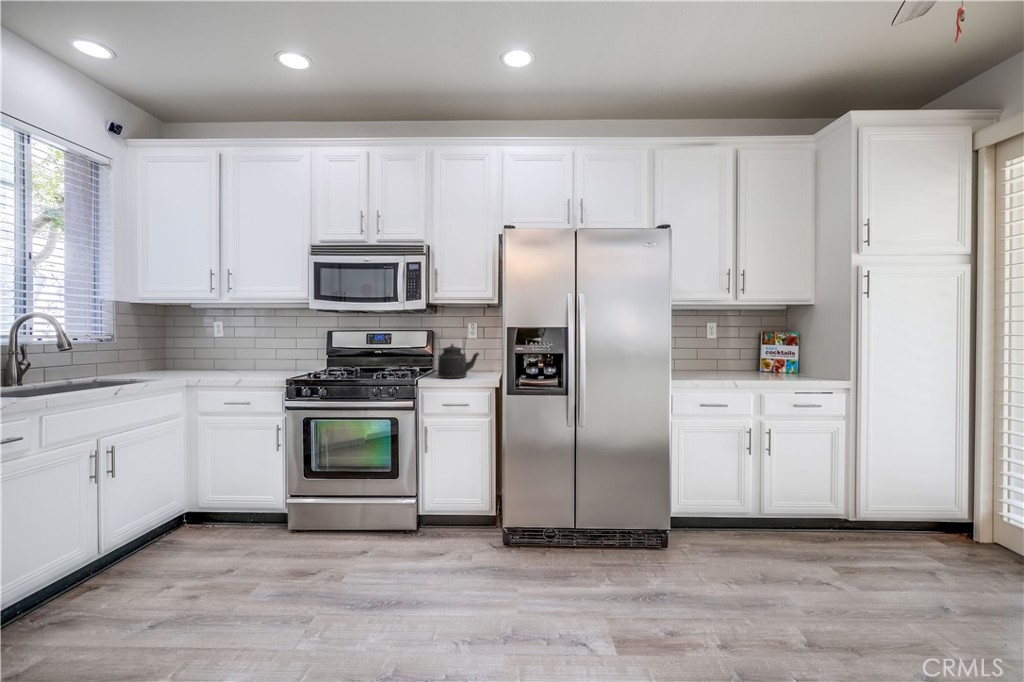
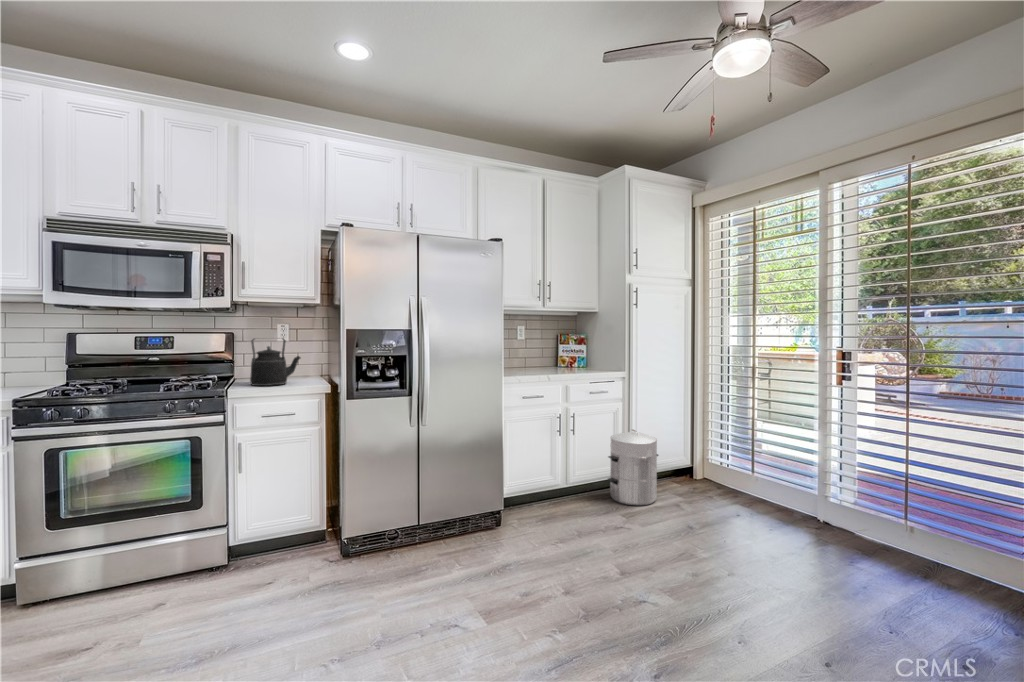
waste bin: none [821,460,908,564] -> present [608,430,658,506]

